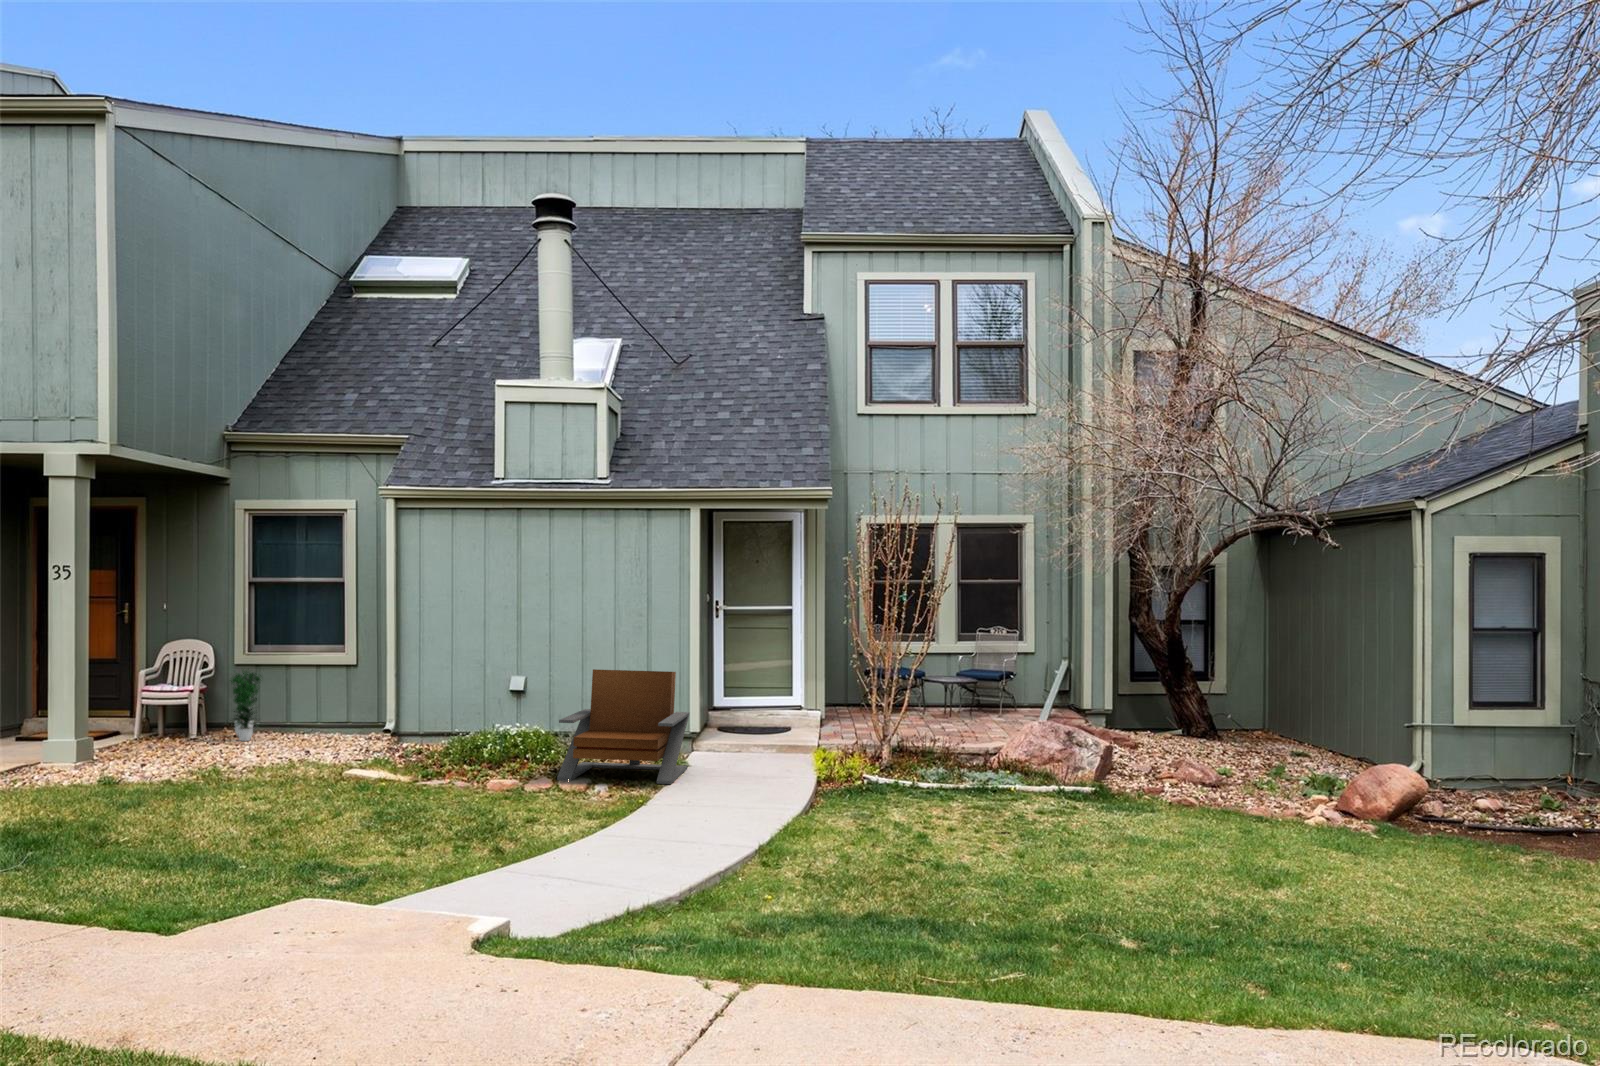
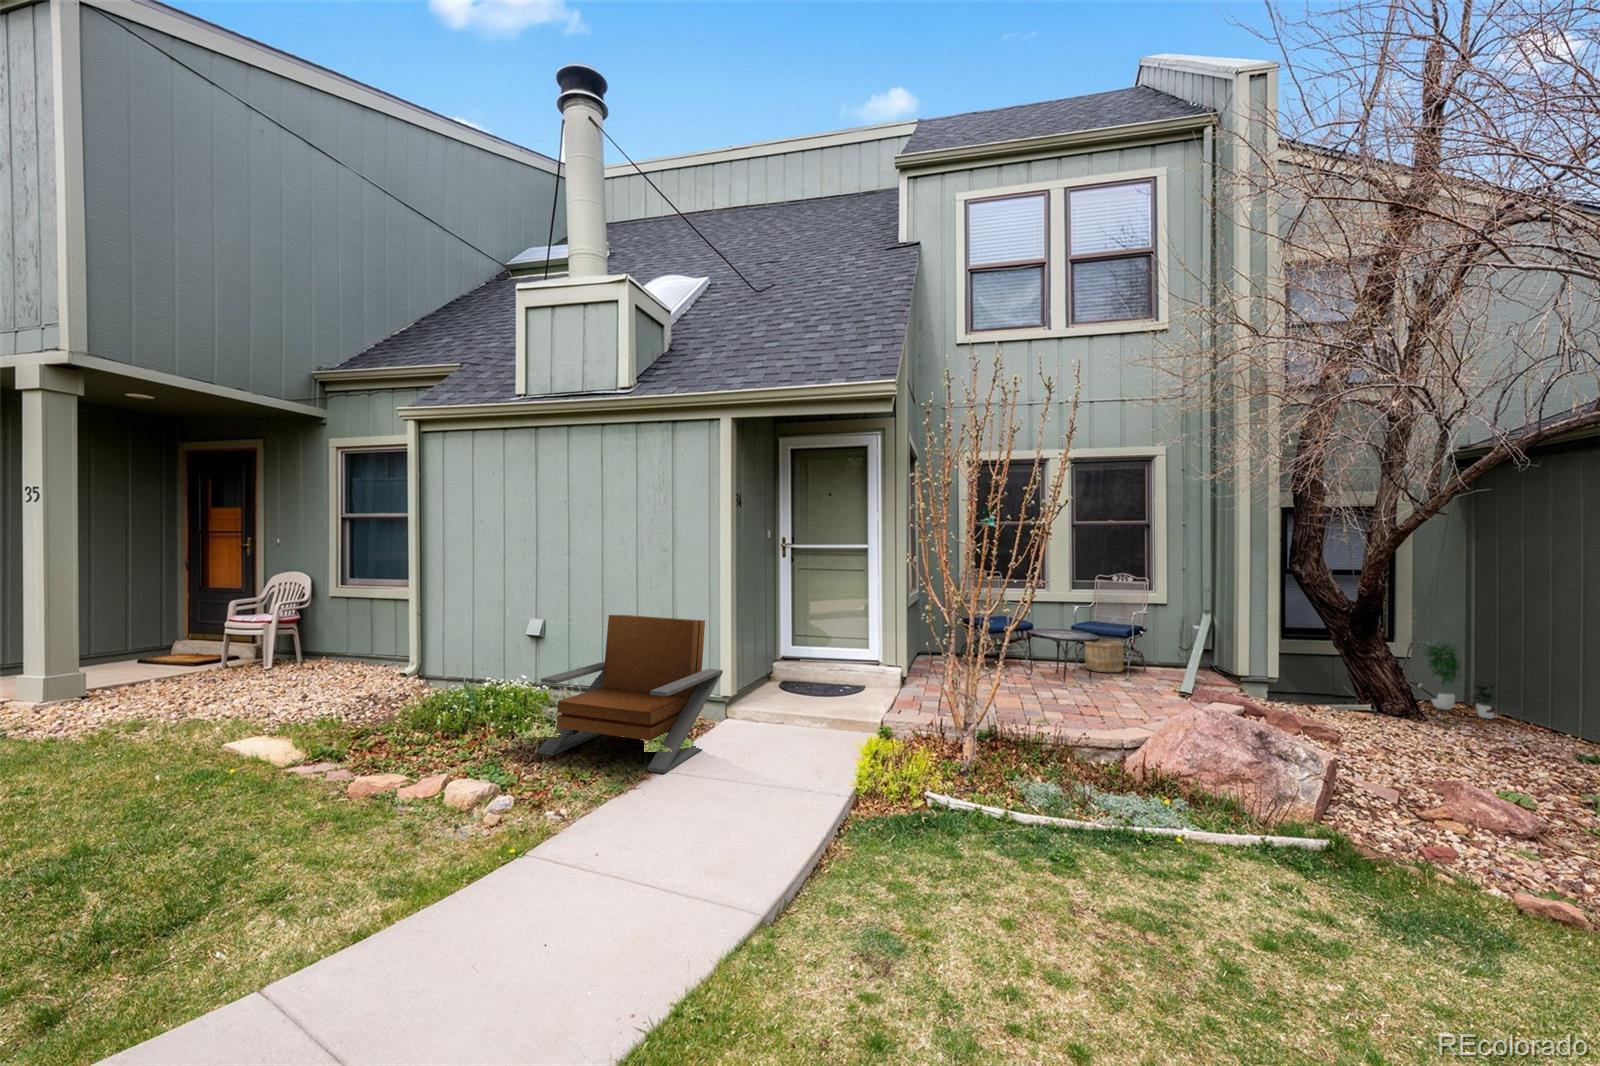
potted plant: present [230,671,261,741] -> present [1423,642,1498,719]
wooden bucket: none [968,685,1000,712] -> present [1085,641,1124,672]

